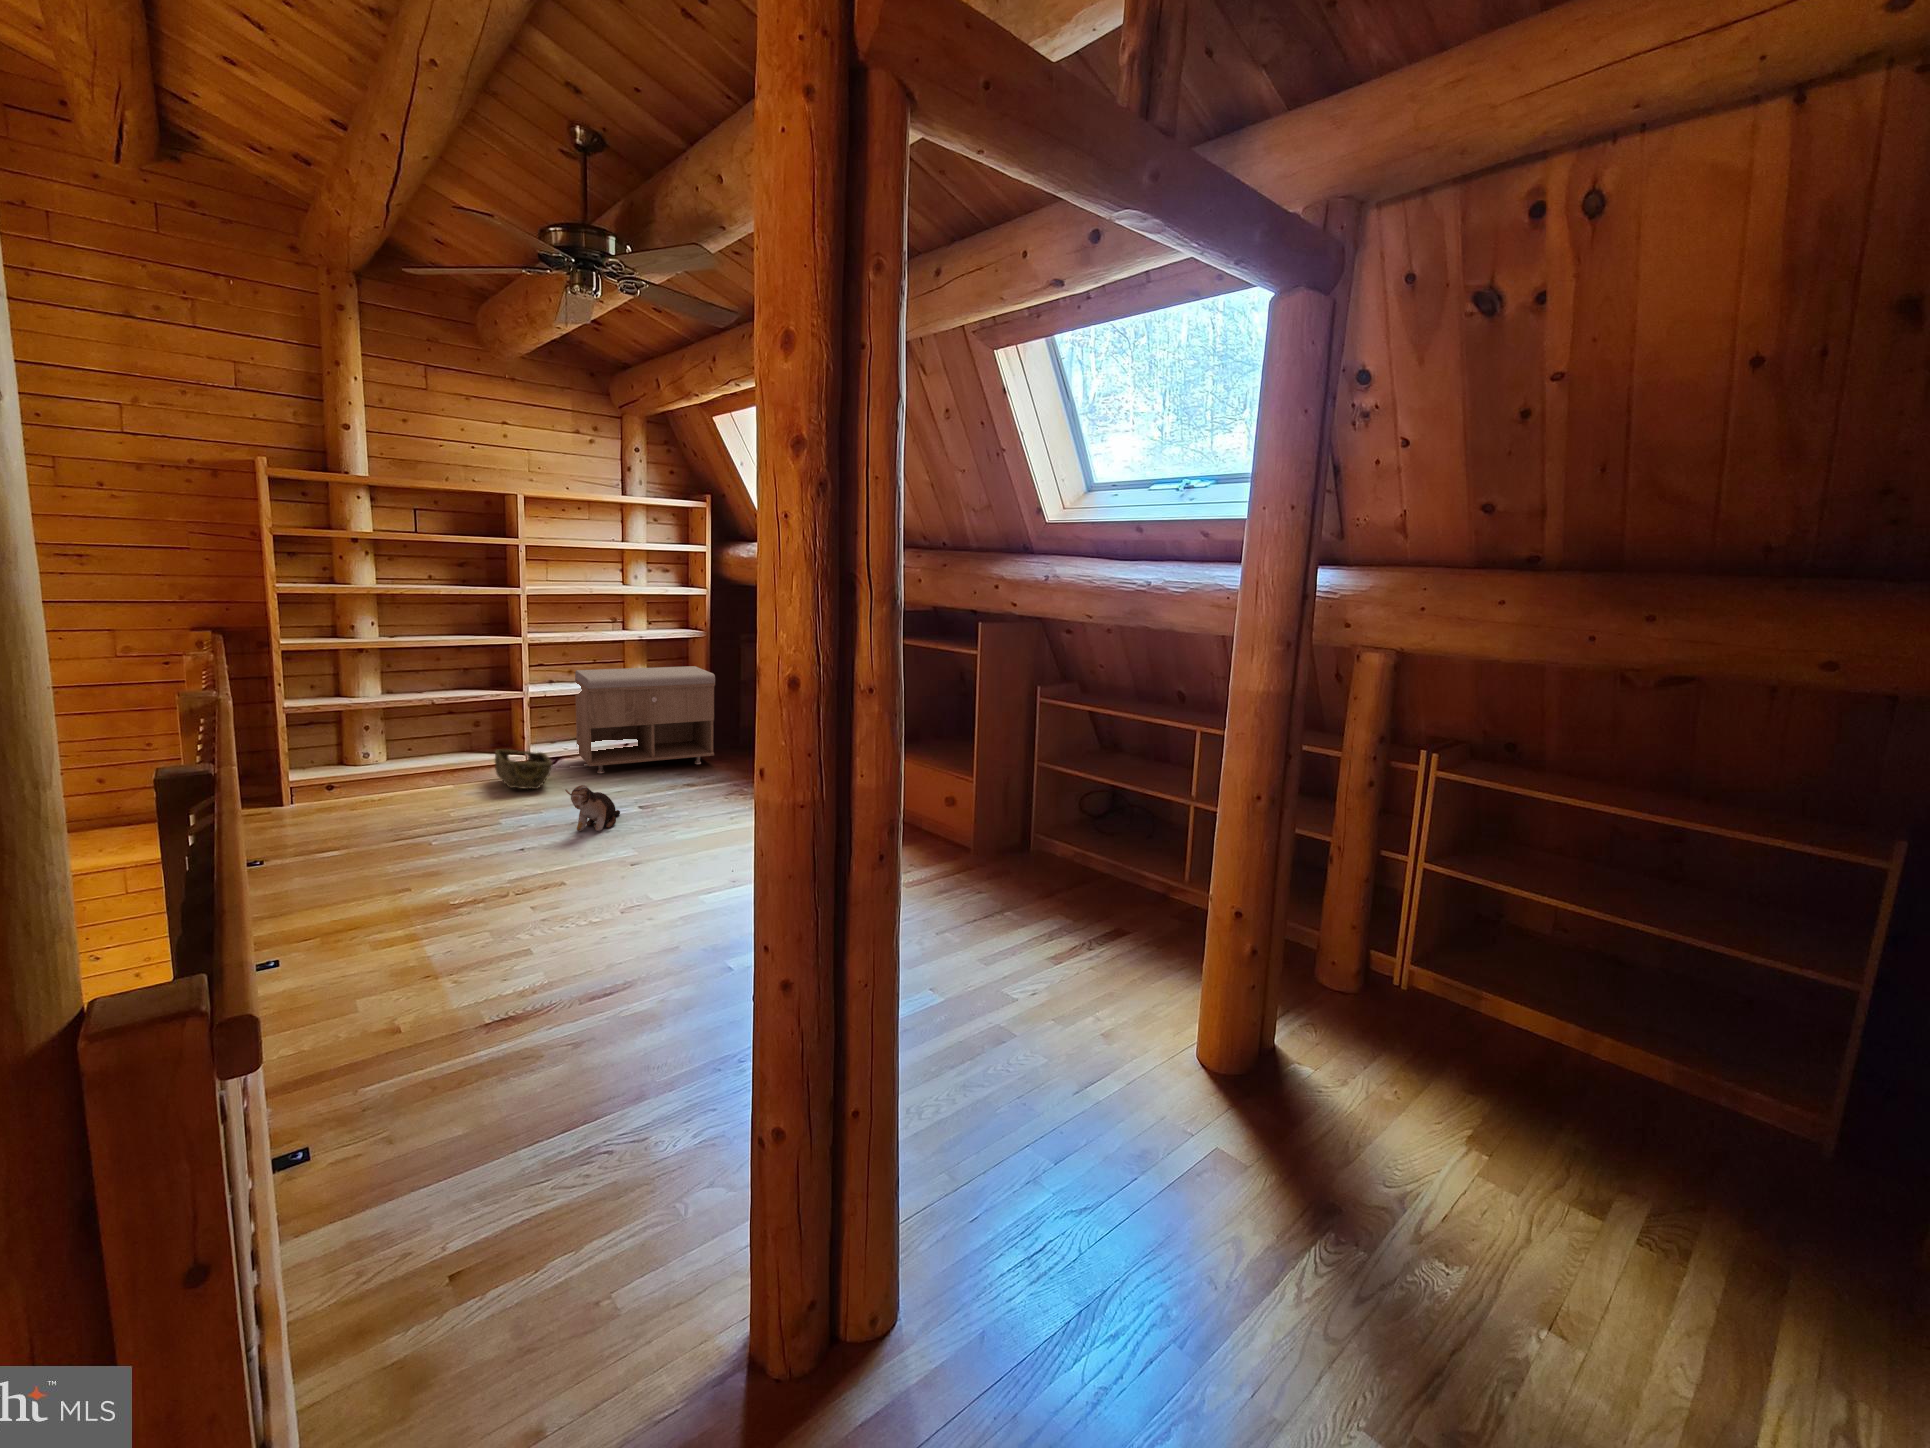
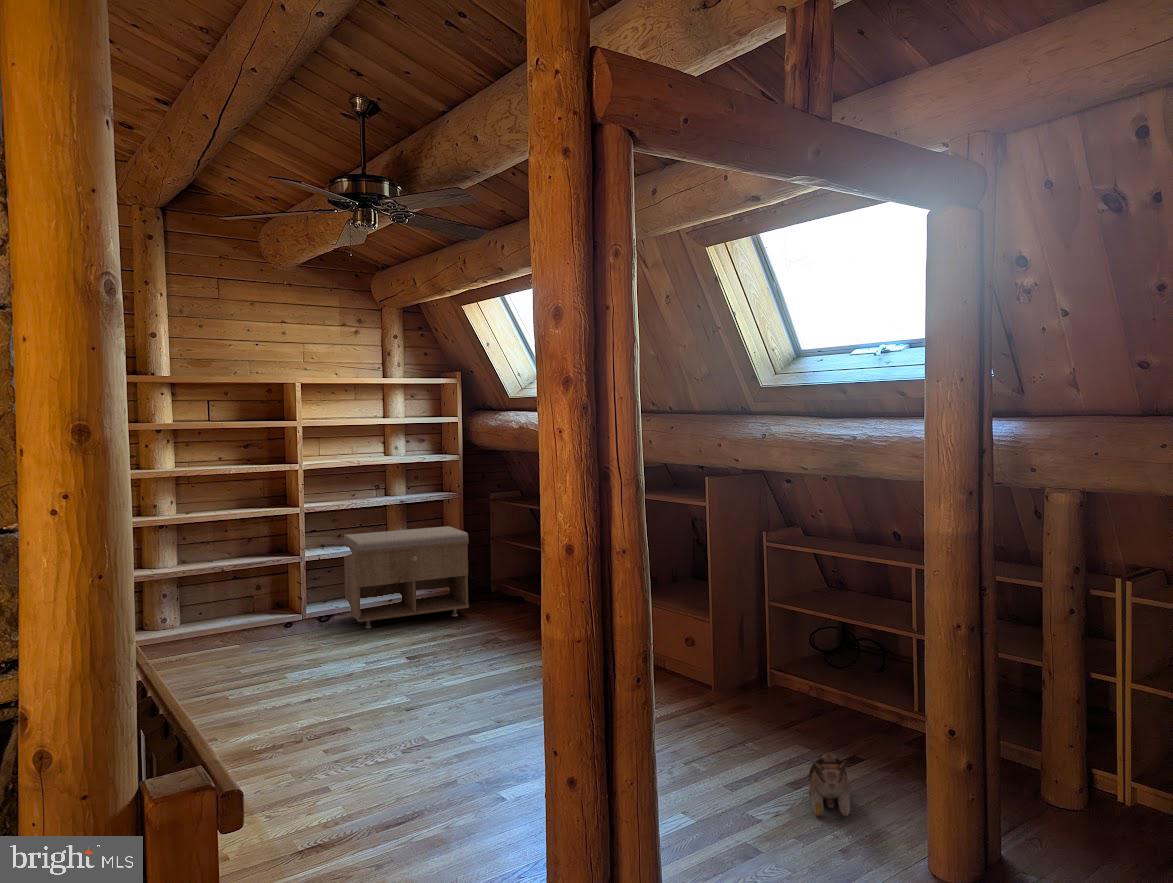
woven basket: present [495,749,553,789] -> none [276,609,328,646]
plush toy: present [565,785,620,831] -> present [809,752,850,816]

